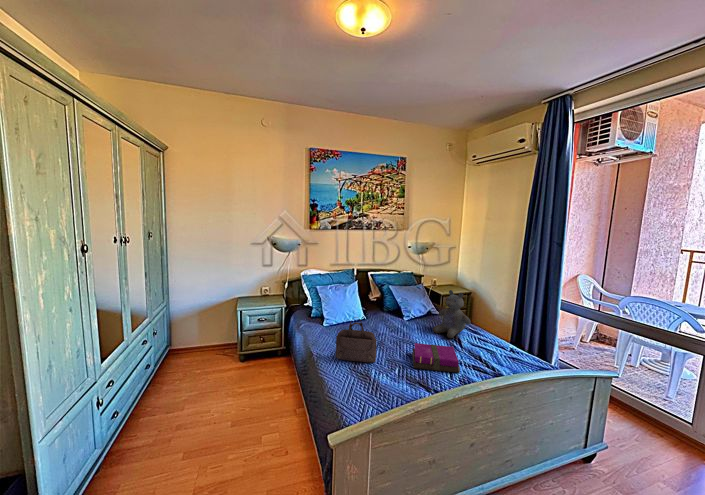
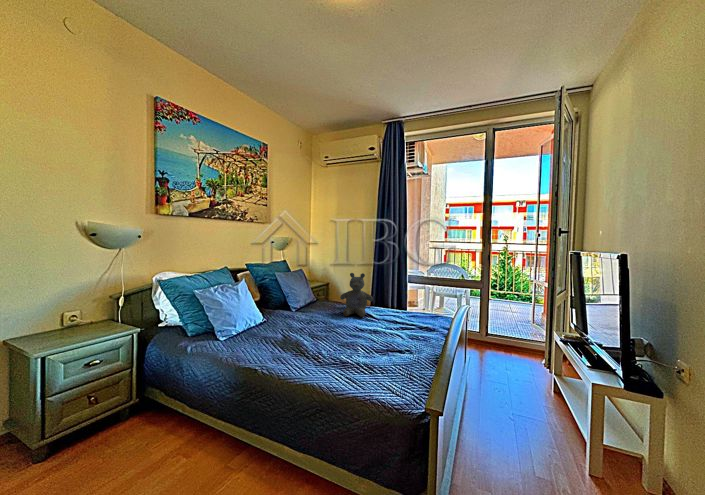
handbag: present [336,317,377,363] -> none [292,305,340,366]
notebook: present [412,343,460,373] -> none [355,320,409,347]

